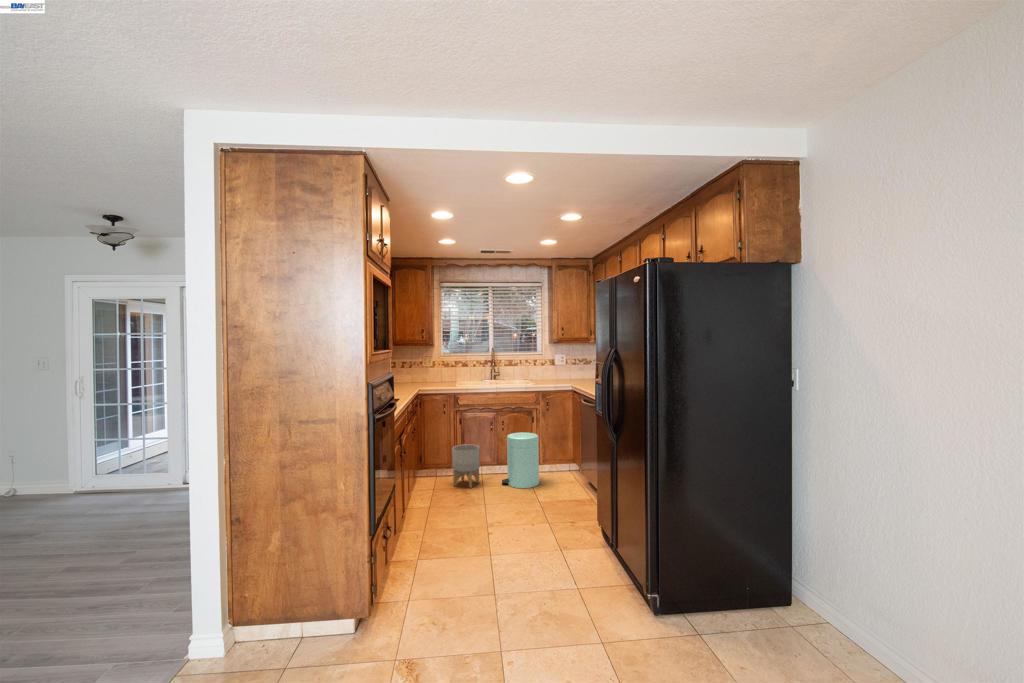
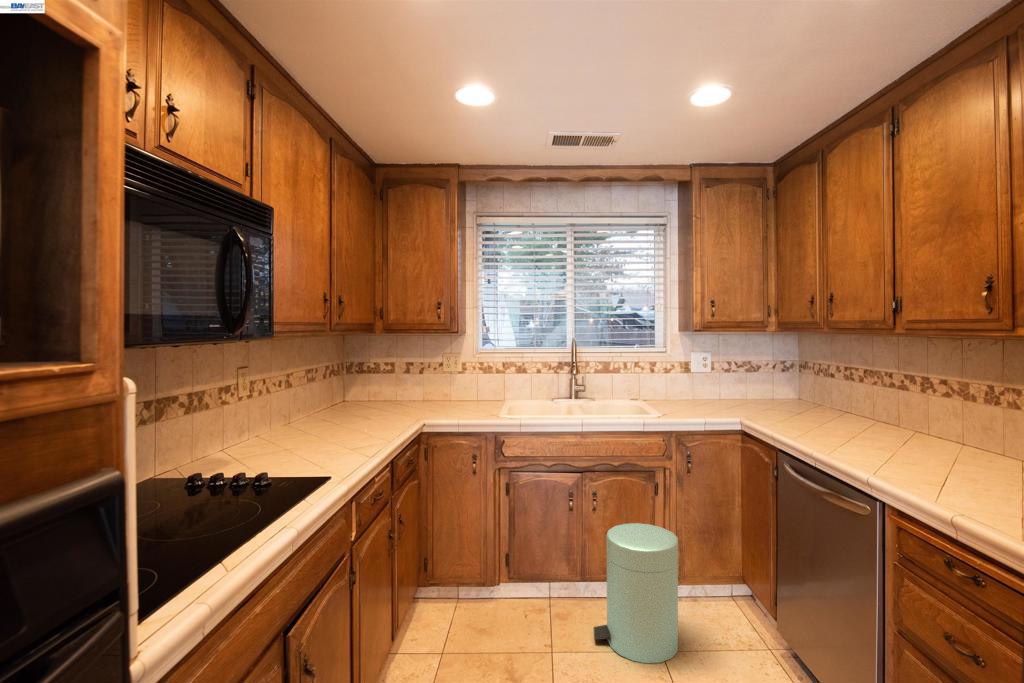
planter: present [452,444,480,488] -> none [487,542,545,649]

